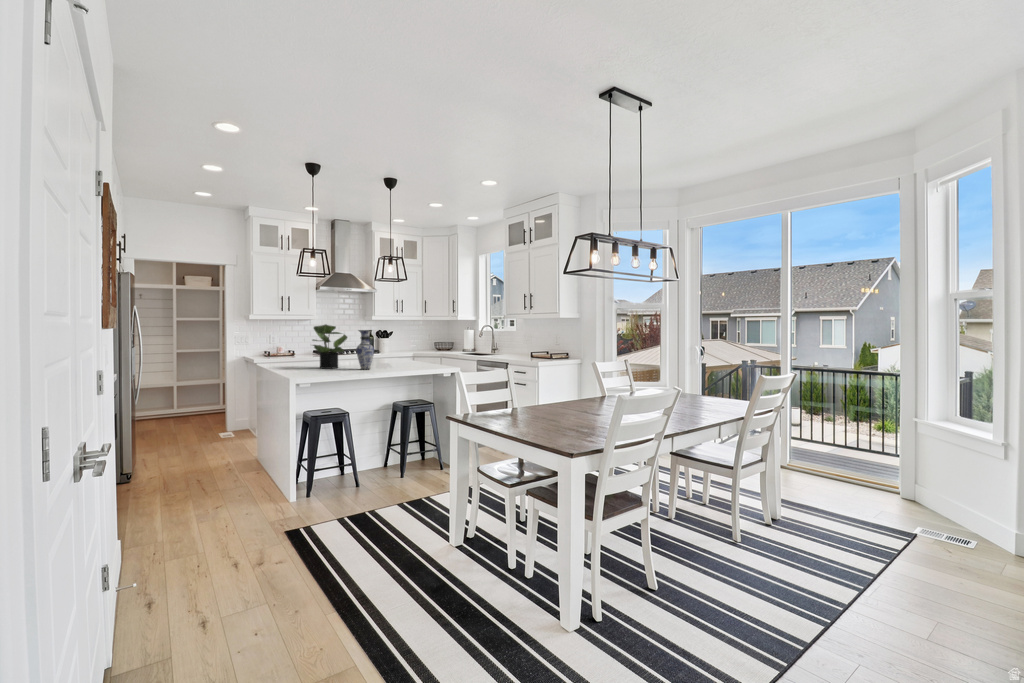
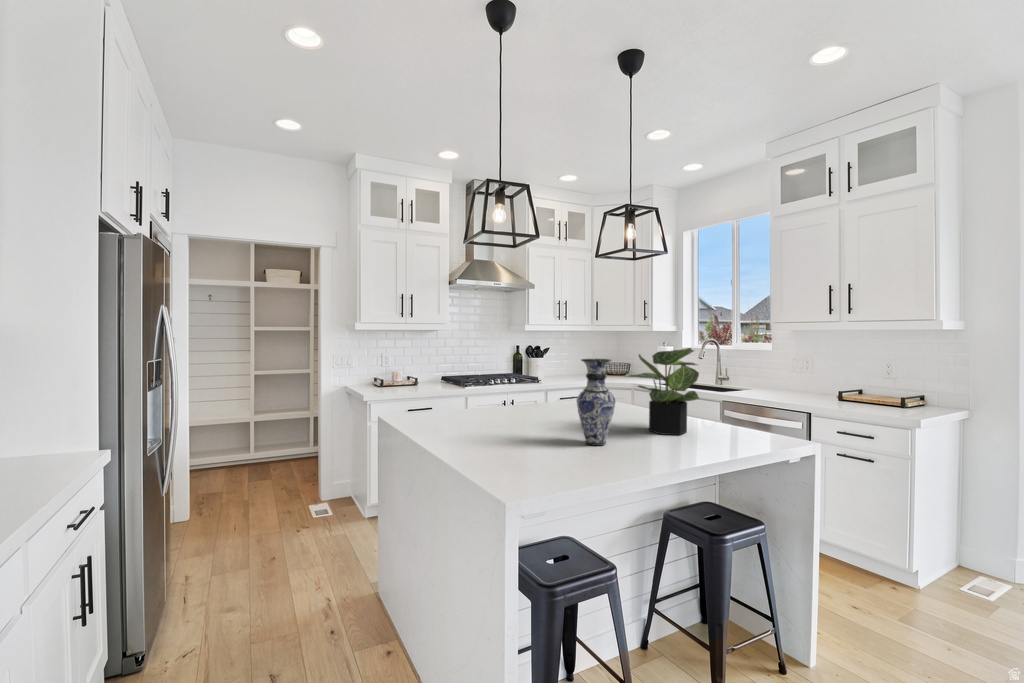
potted plant: present [313,324,347,369] -> present [628,348,699,435]

